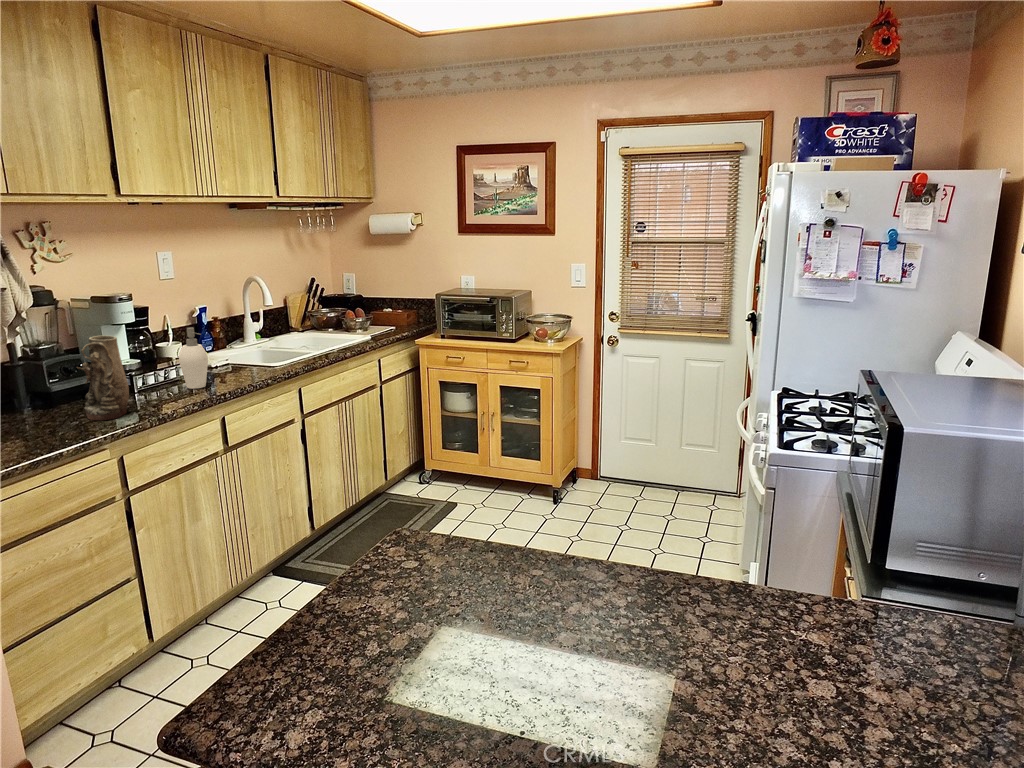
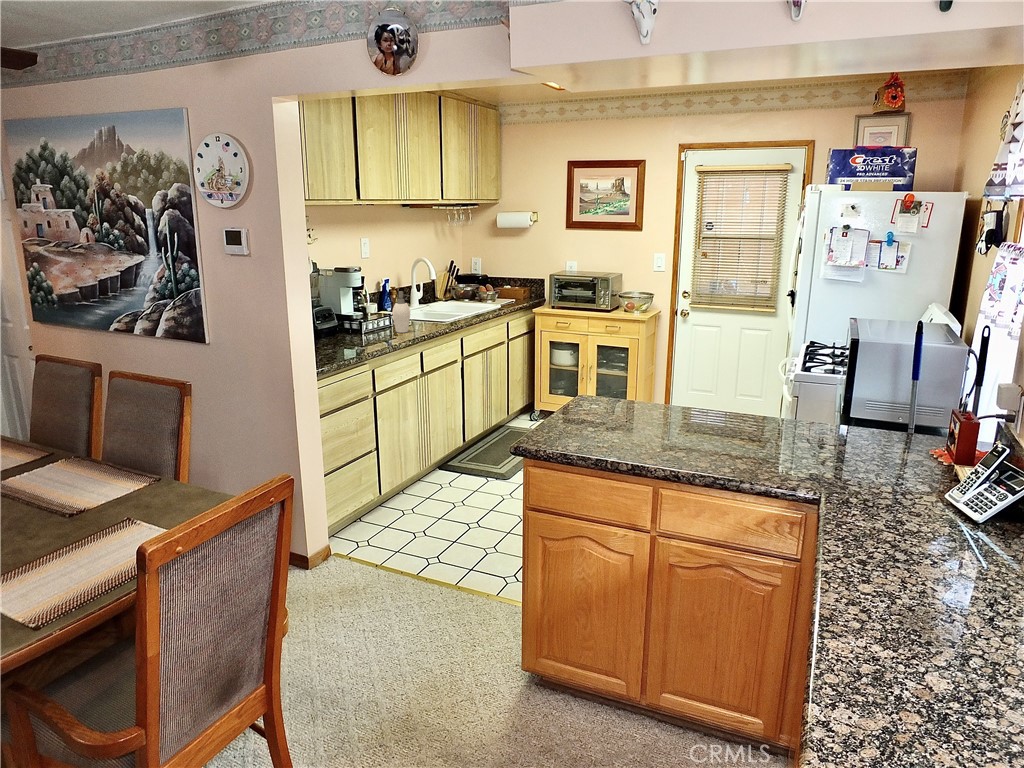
vase: present [77,335,129,420] -> none [346,293,374,347]

